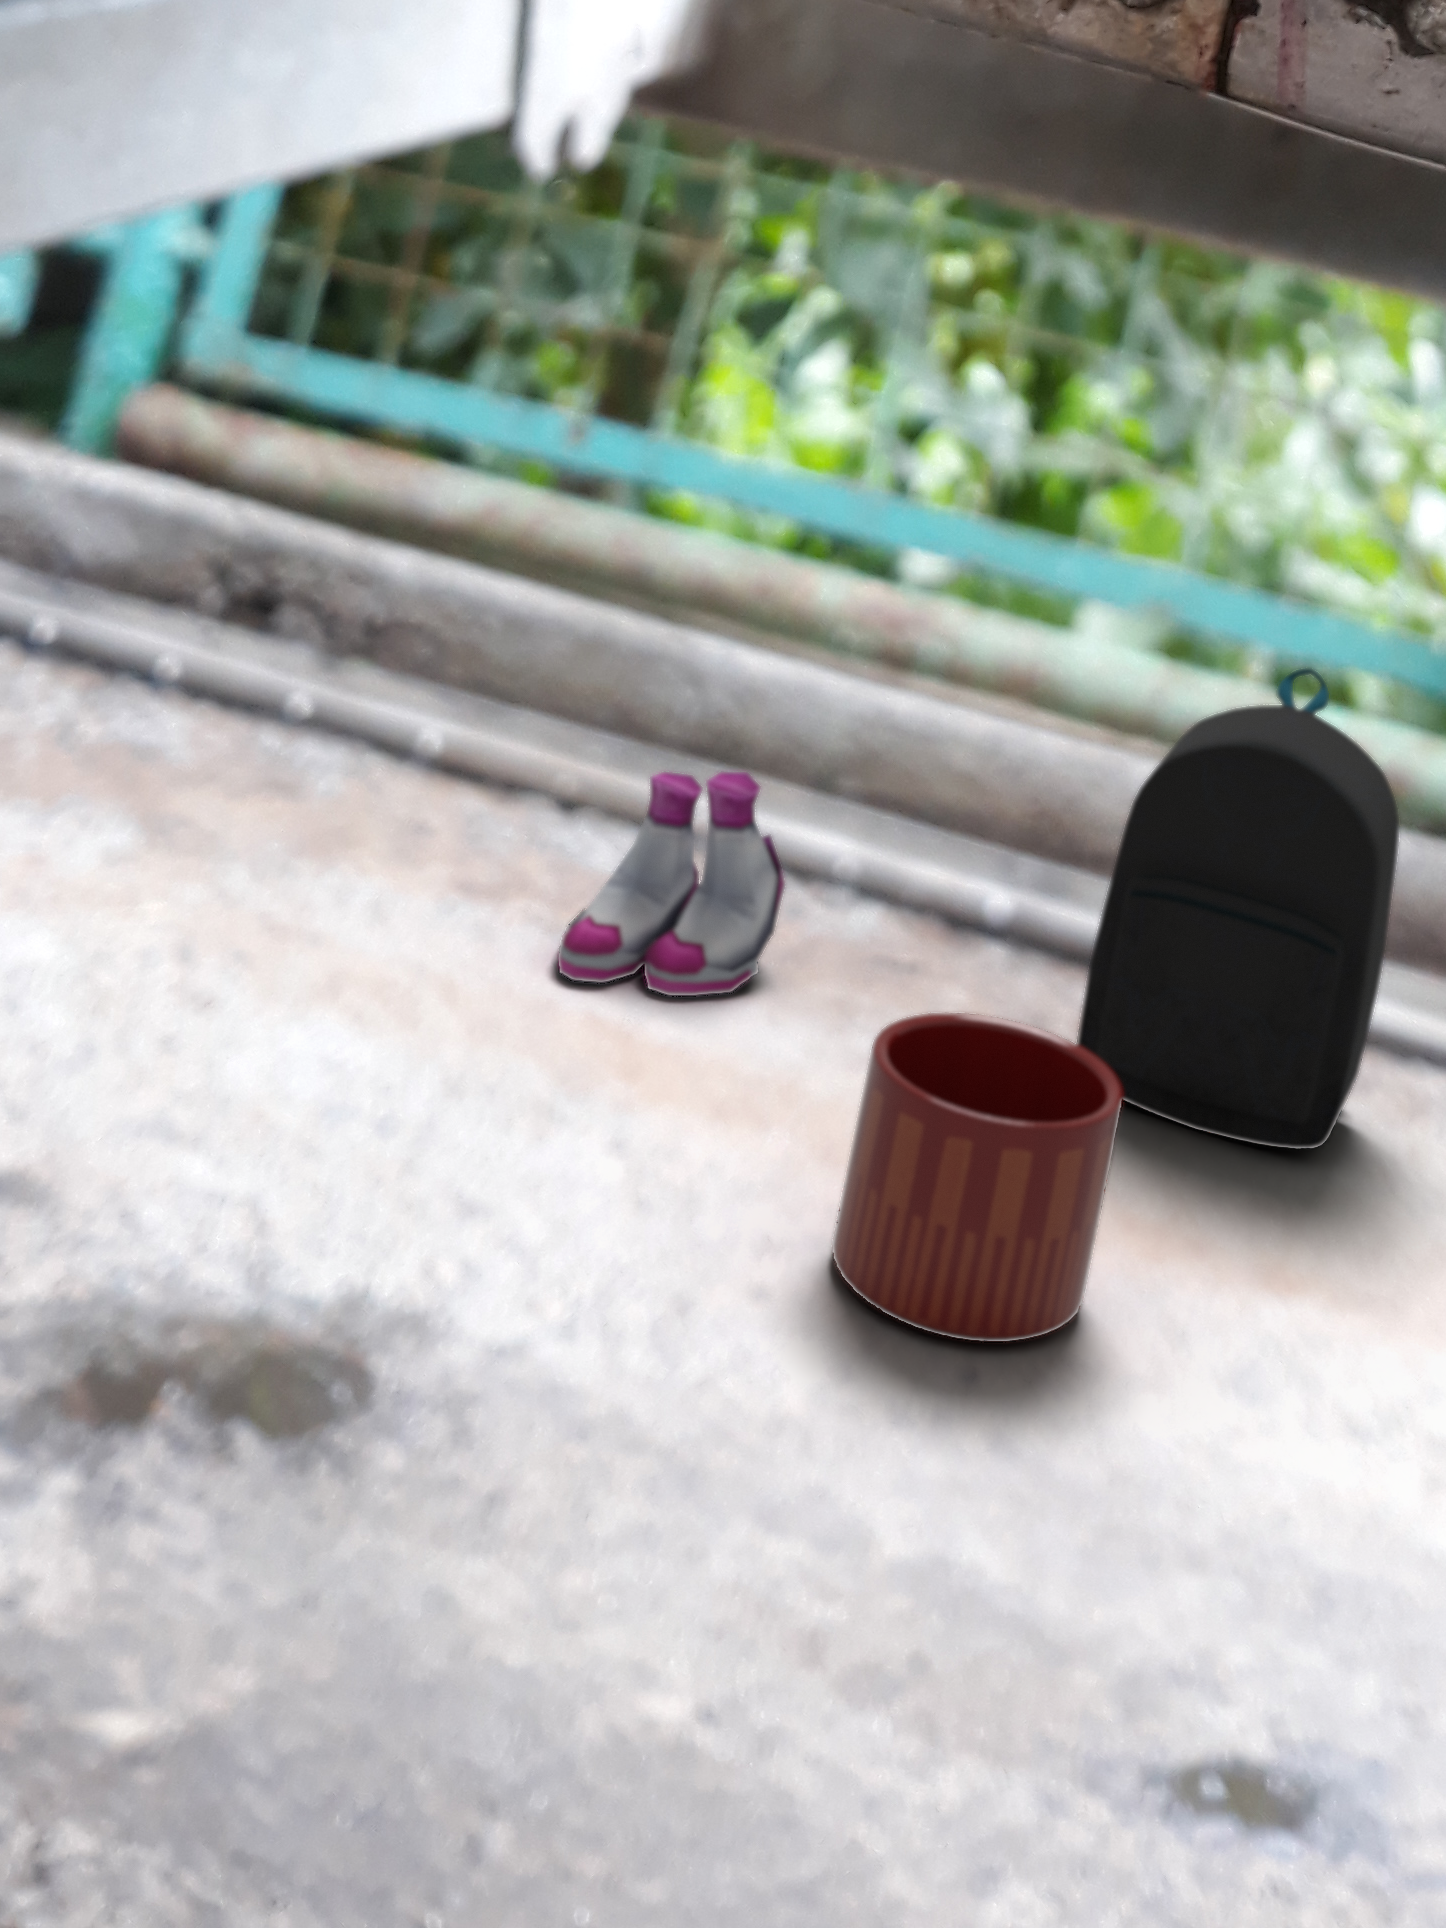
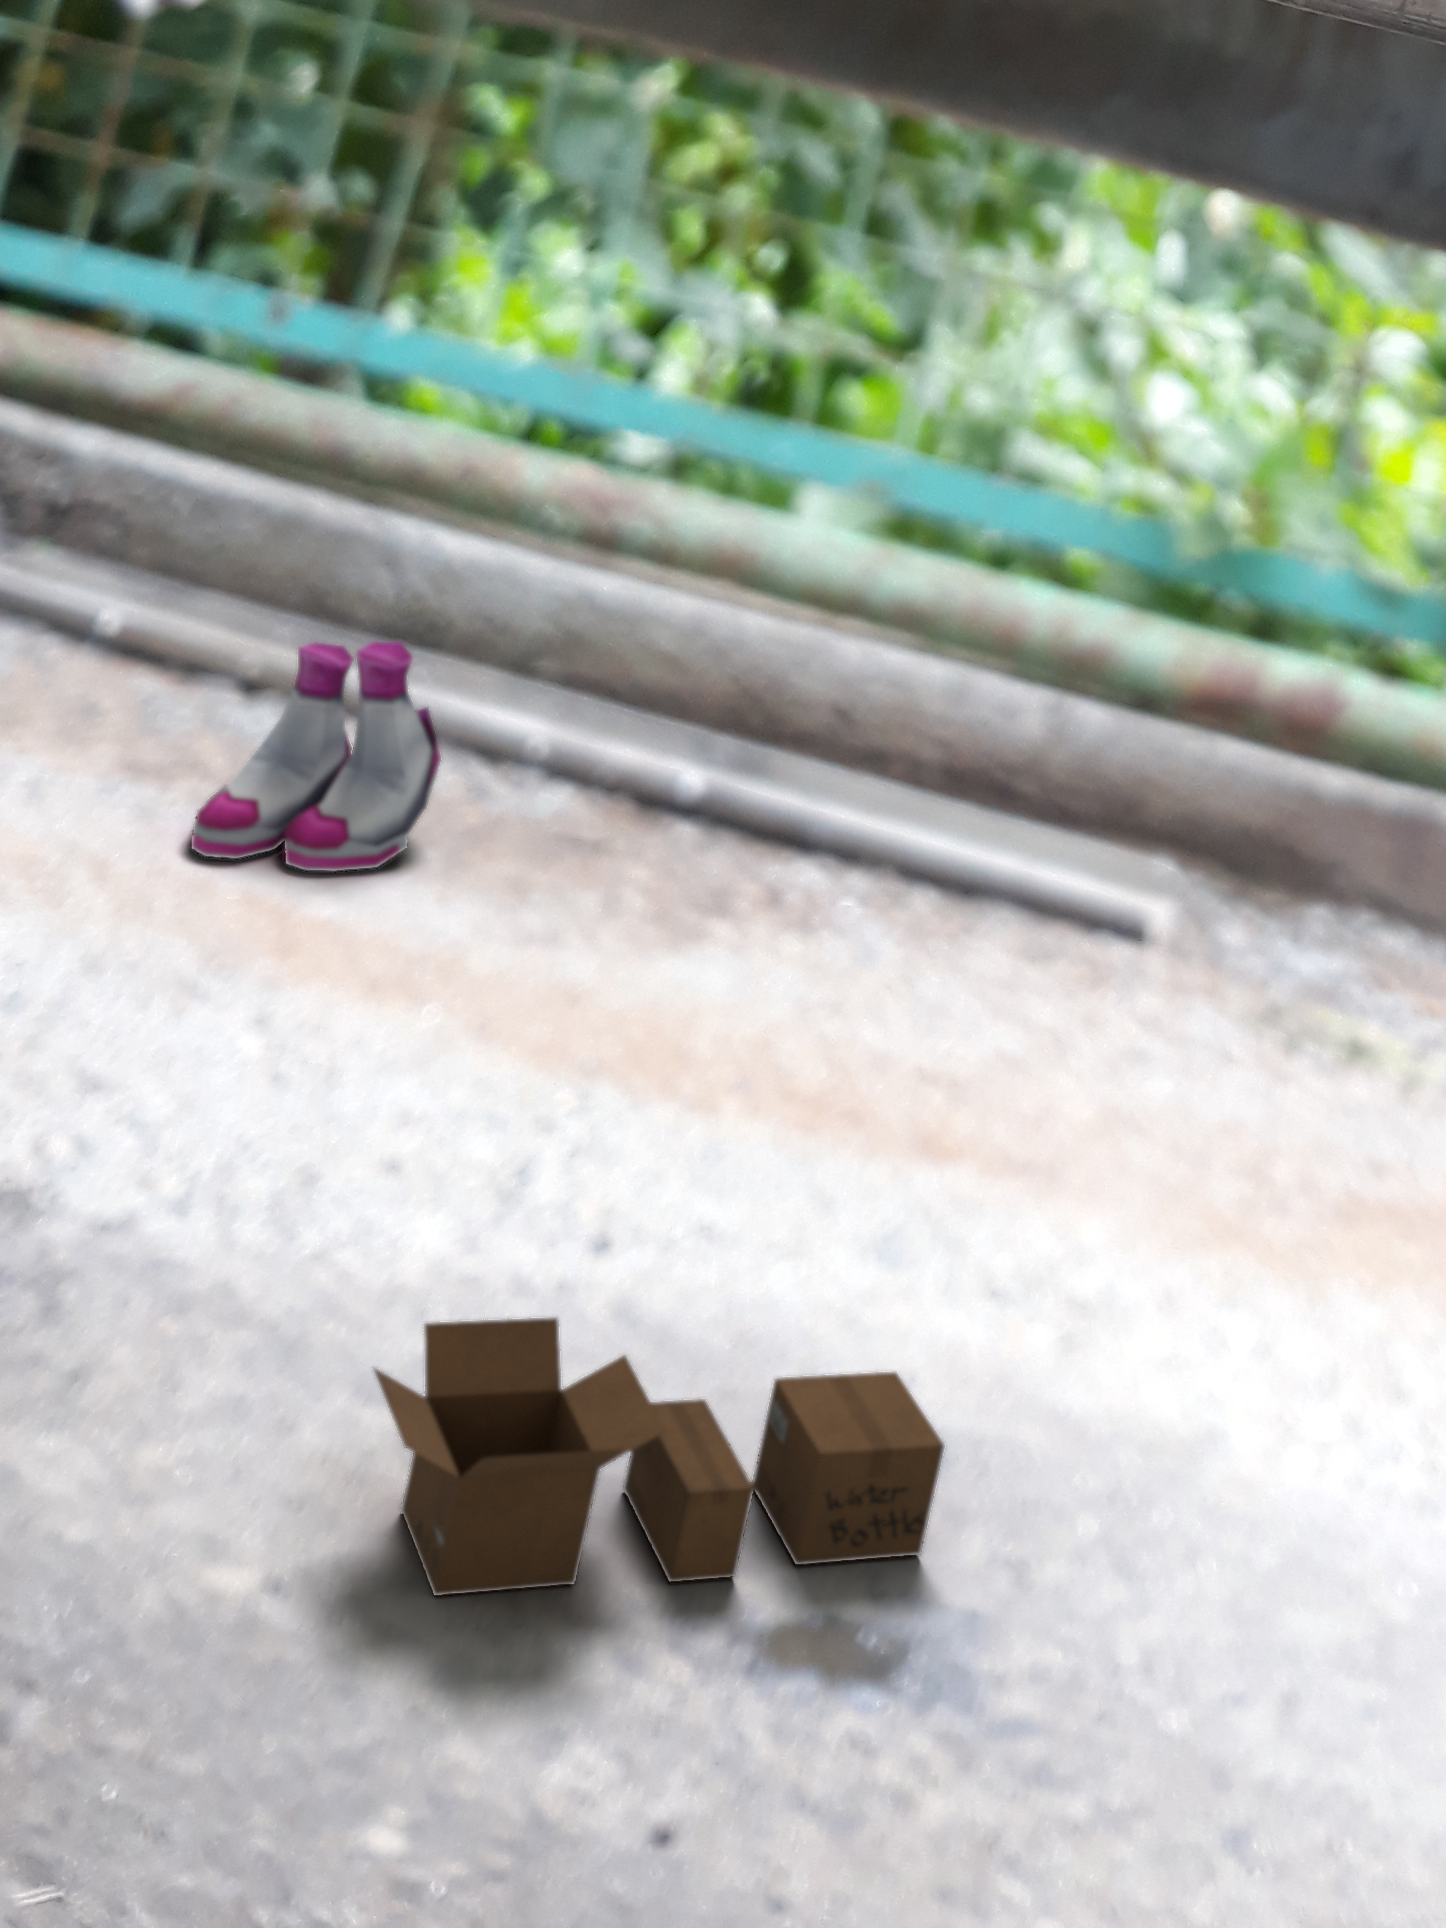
backpack: present [1077,669,1400,1149] -> none [730,534,1070,1017]
planter: present [832,1012,1123,1342] -> none [428,877,735,1209]
cardboard box: none [857,1458,1396,1731] -> present [374,1318,944,1596]

